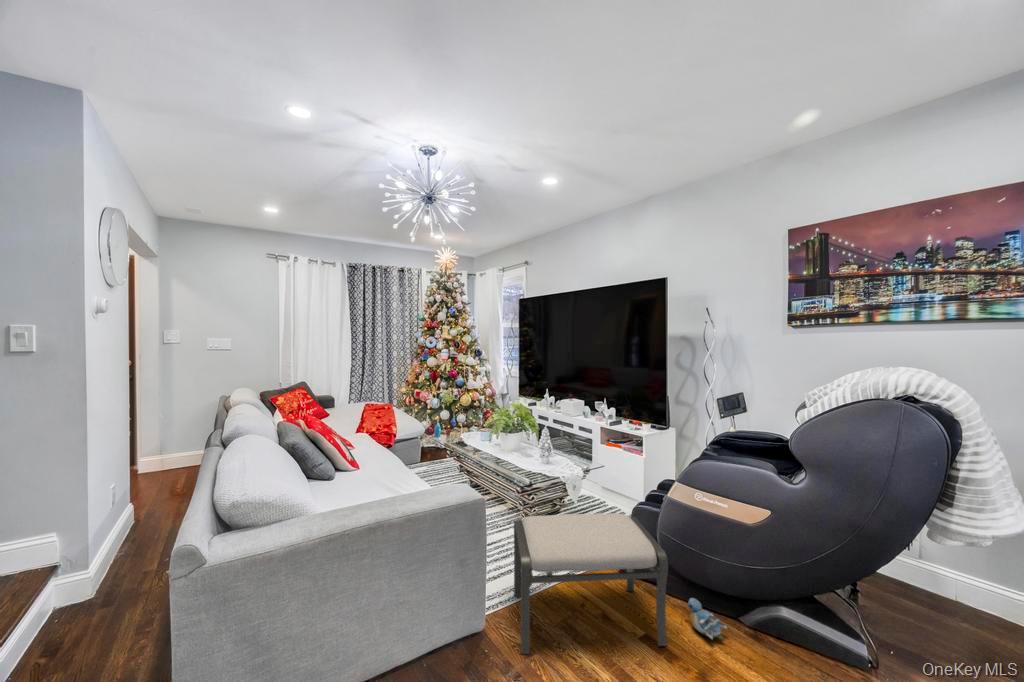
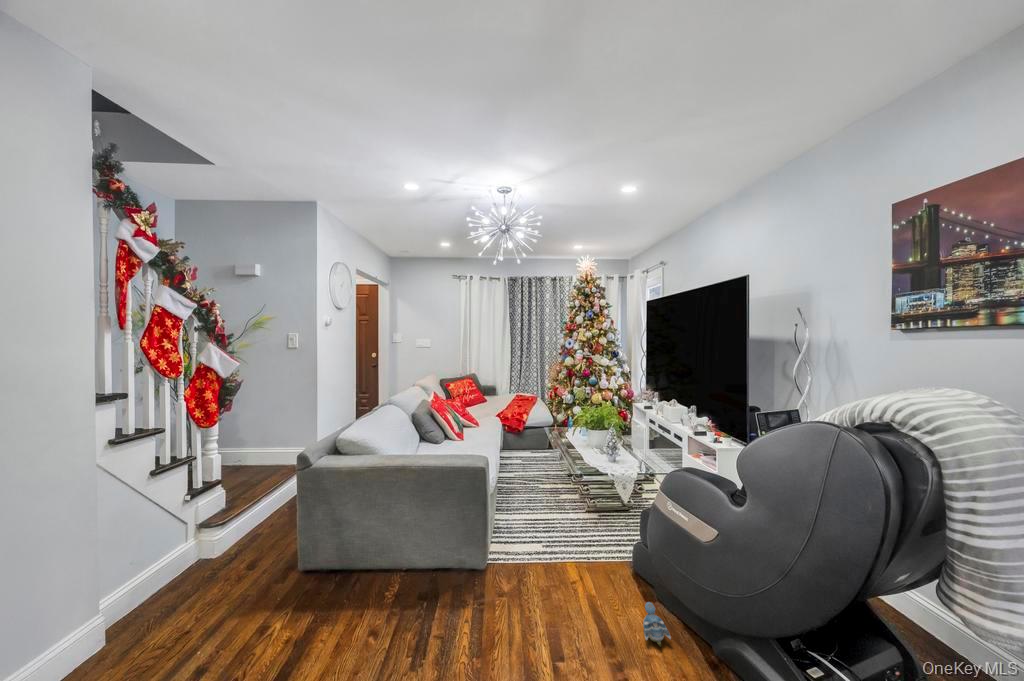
ottoman: present [514,513,668,654] -> none [492,496,627,630]

